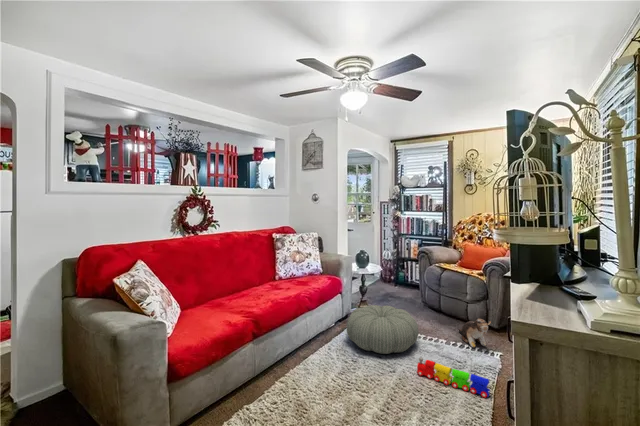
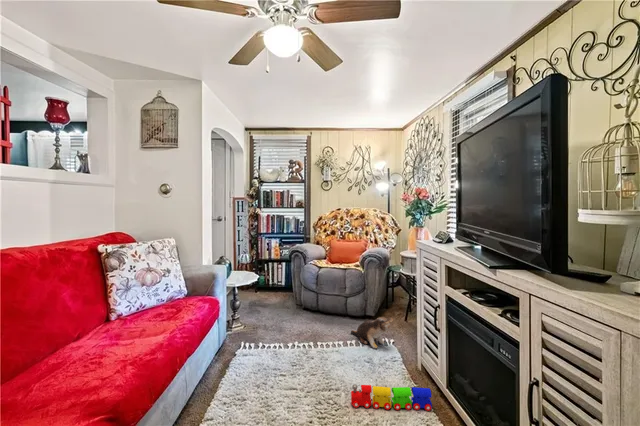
pouf: present [347,305,419,354] -> none [240,323,329,393]

